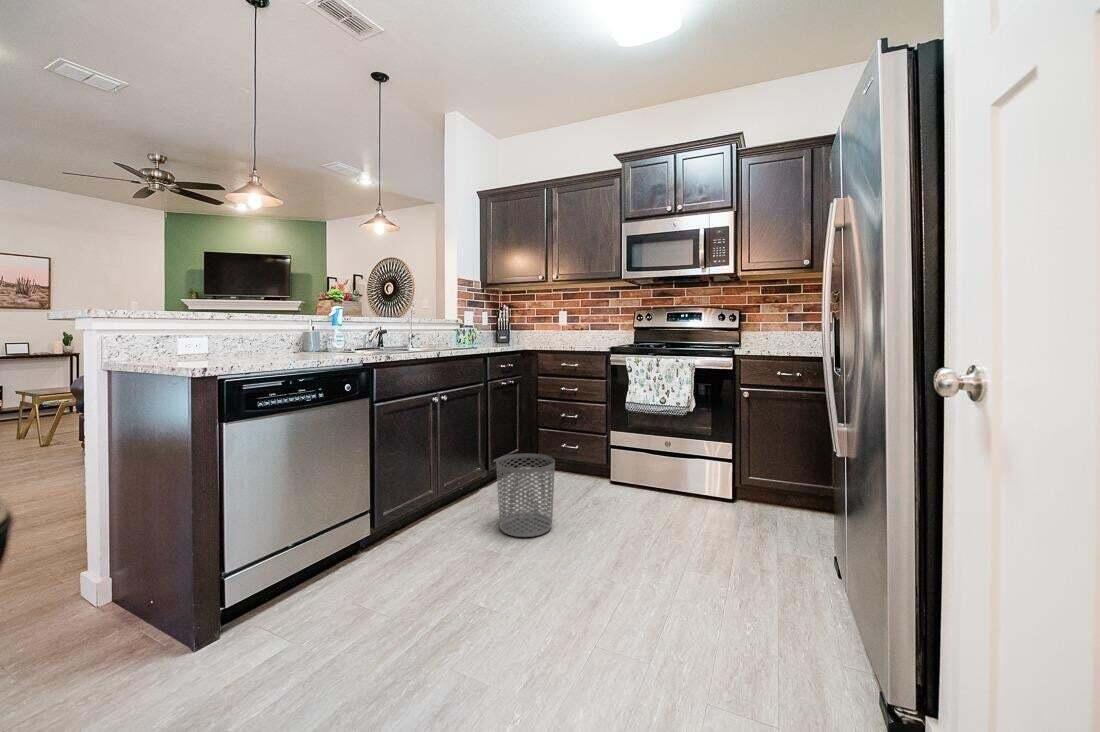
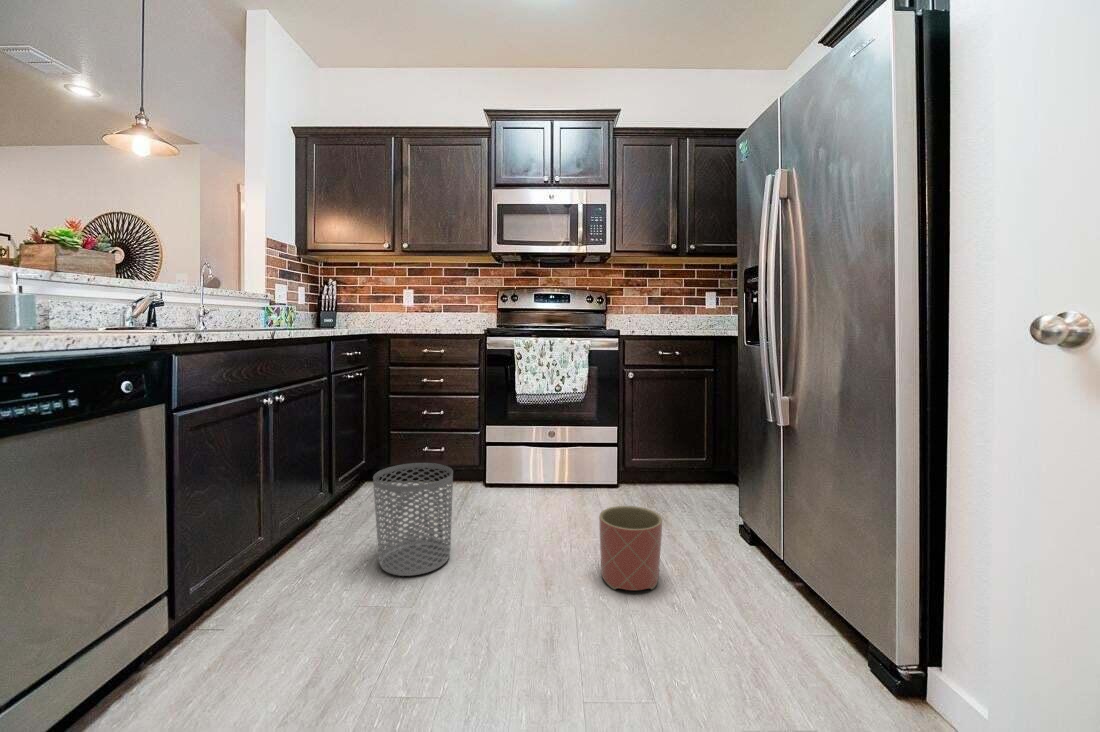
planter: none [659,509,716,586] -> present [599,506,662,590]

